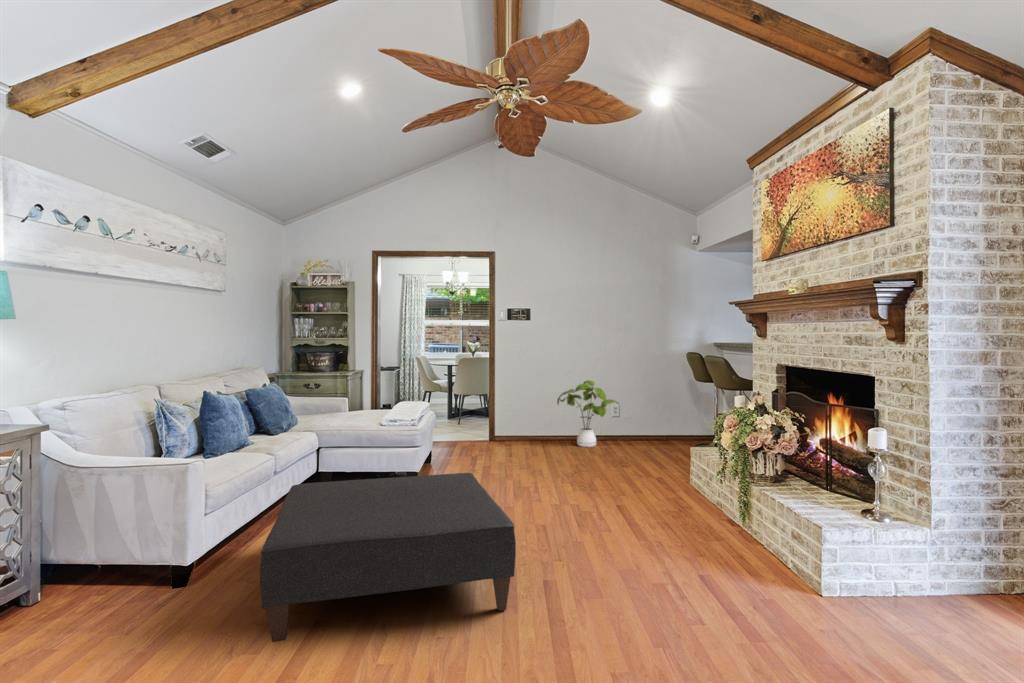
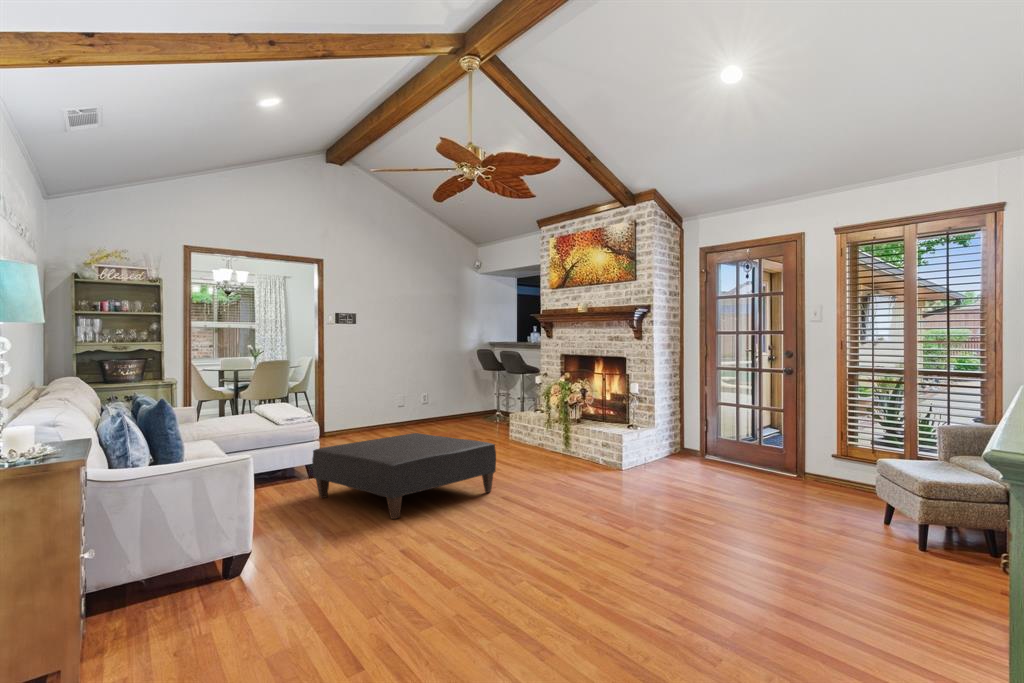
house plant: present [557,380,618,447] -> none [382,374,430,429]

